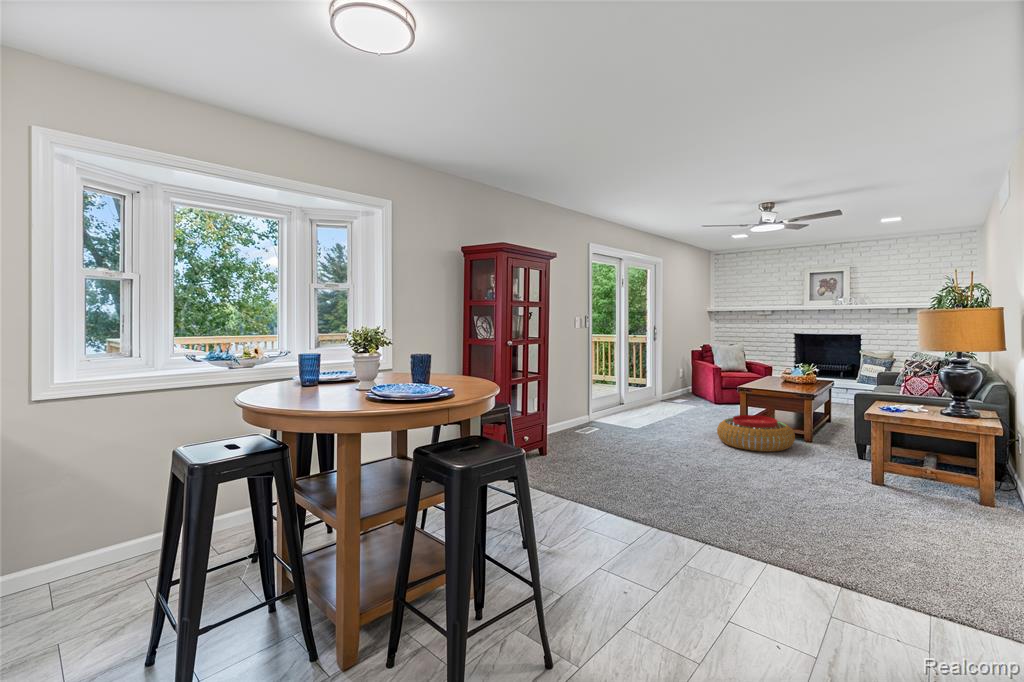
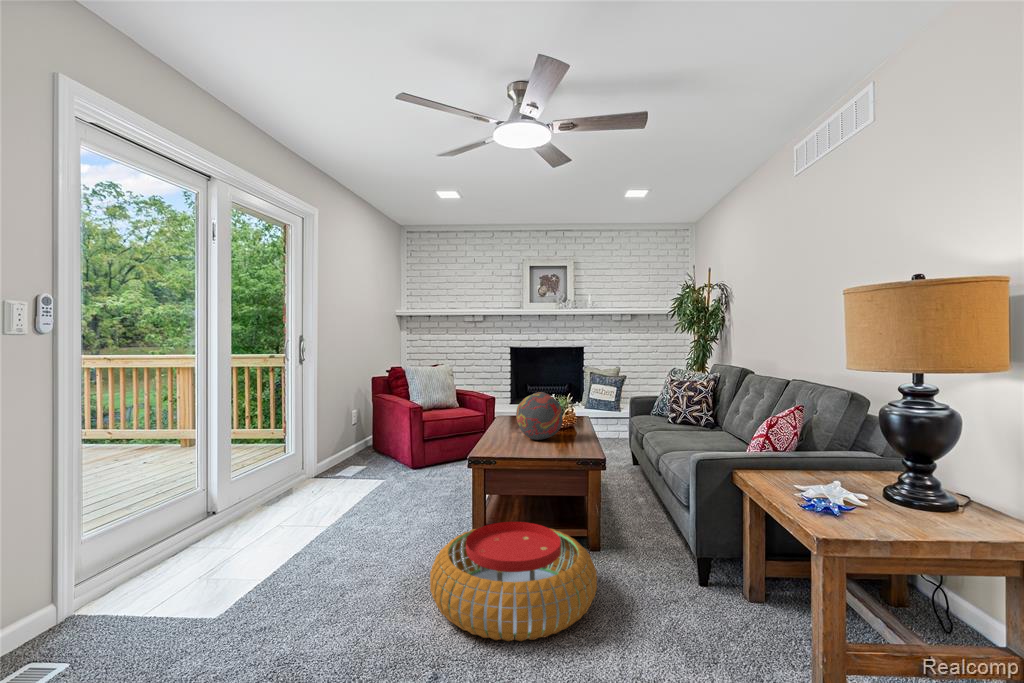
decorative orb: none [771,361,800,386] -> present [516,392,563,440]

